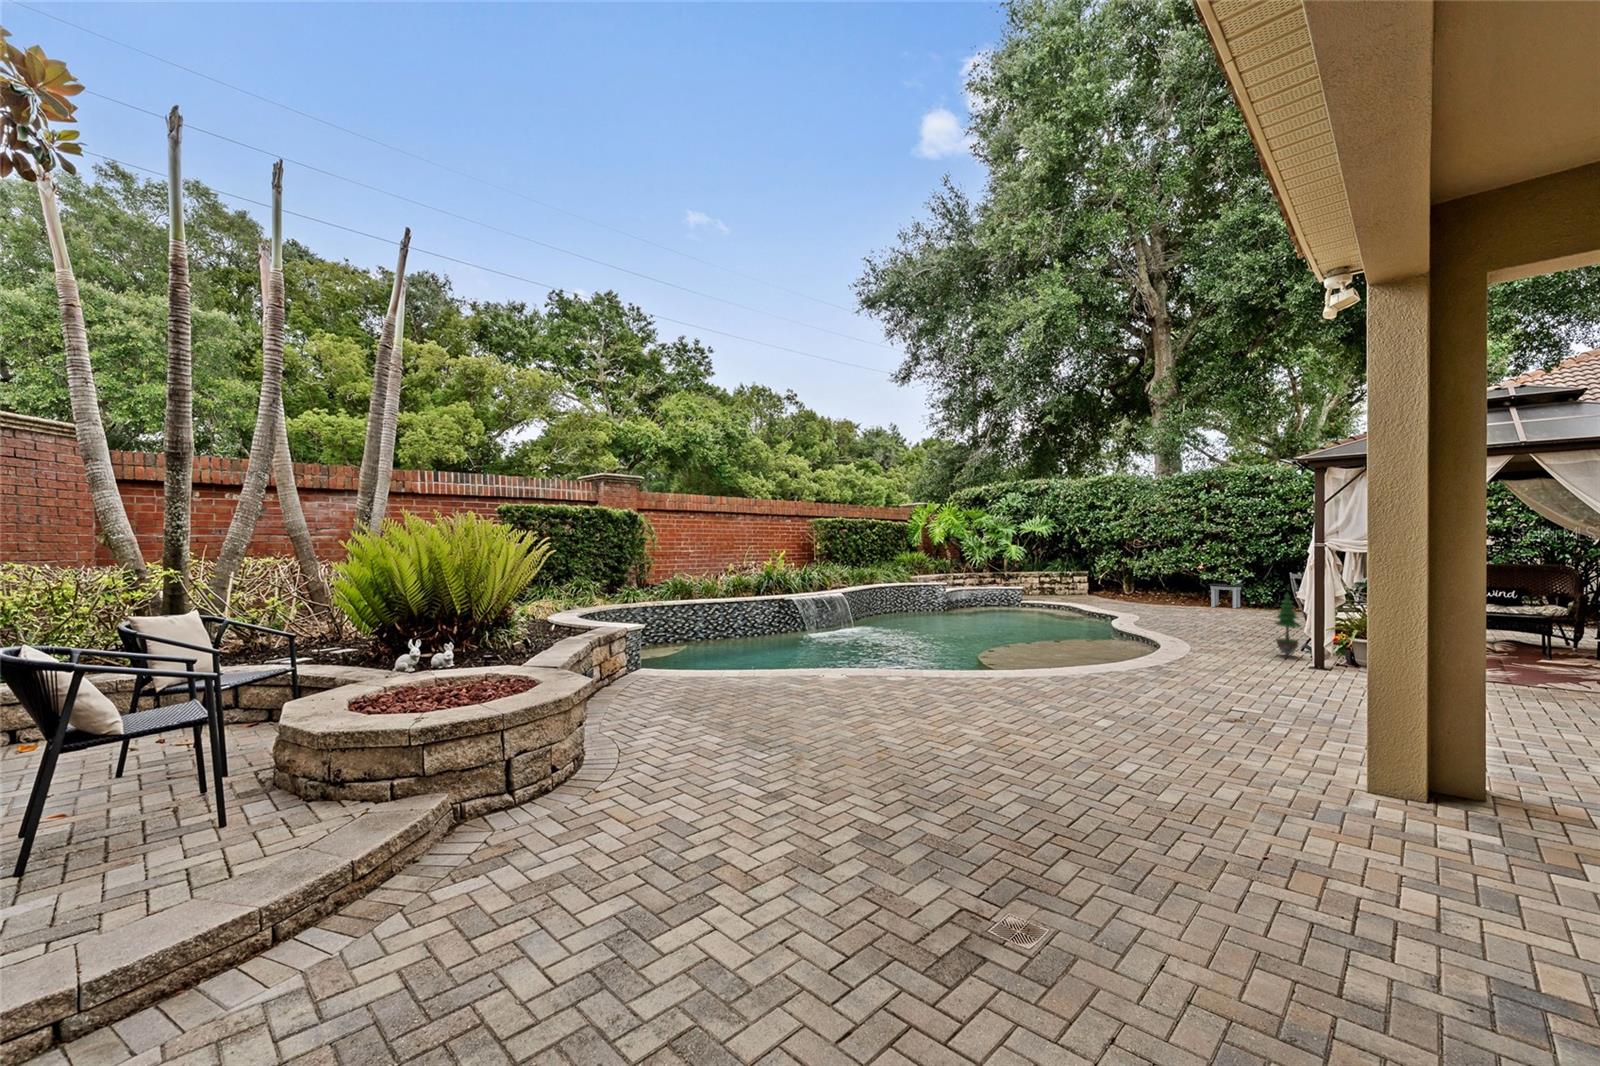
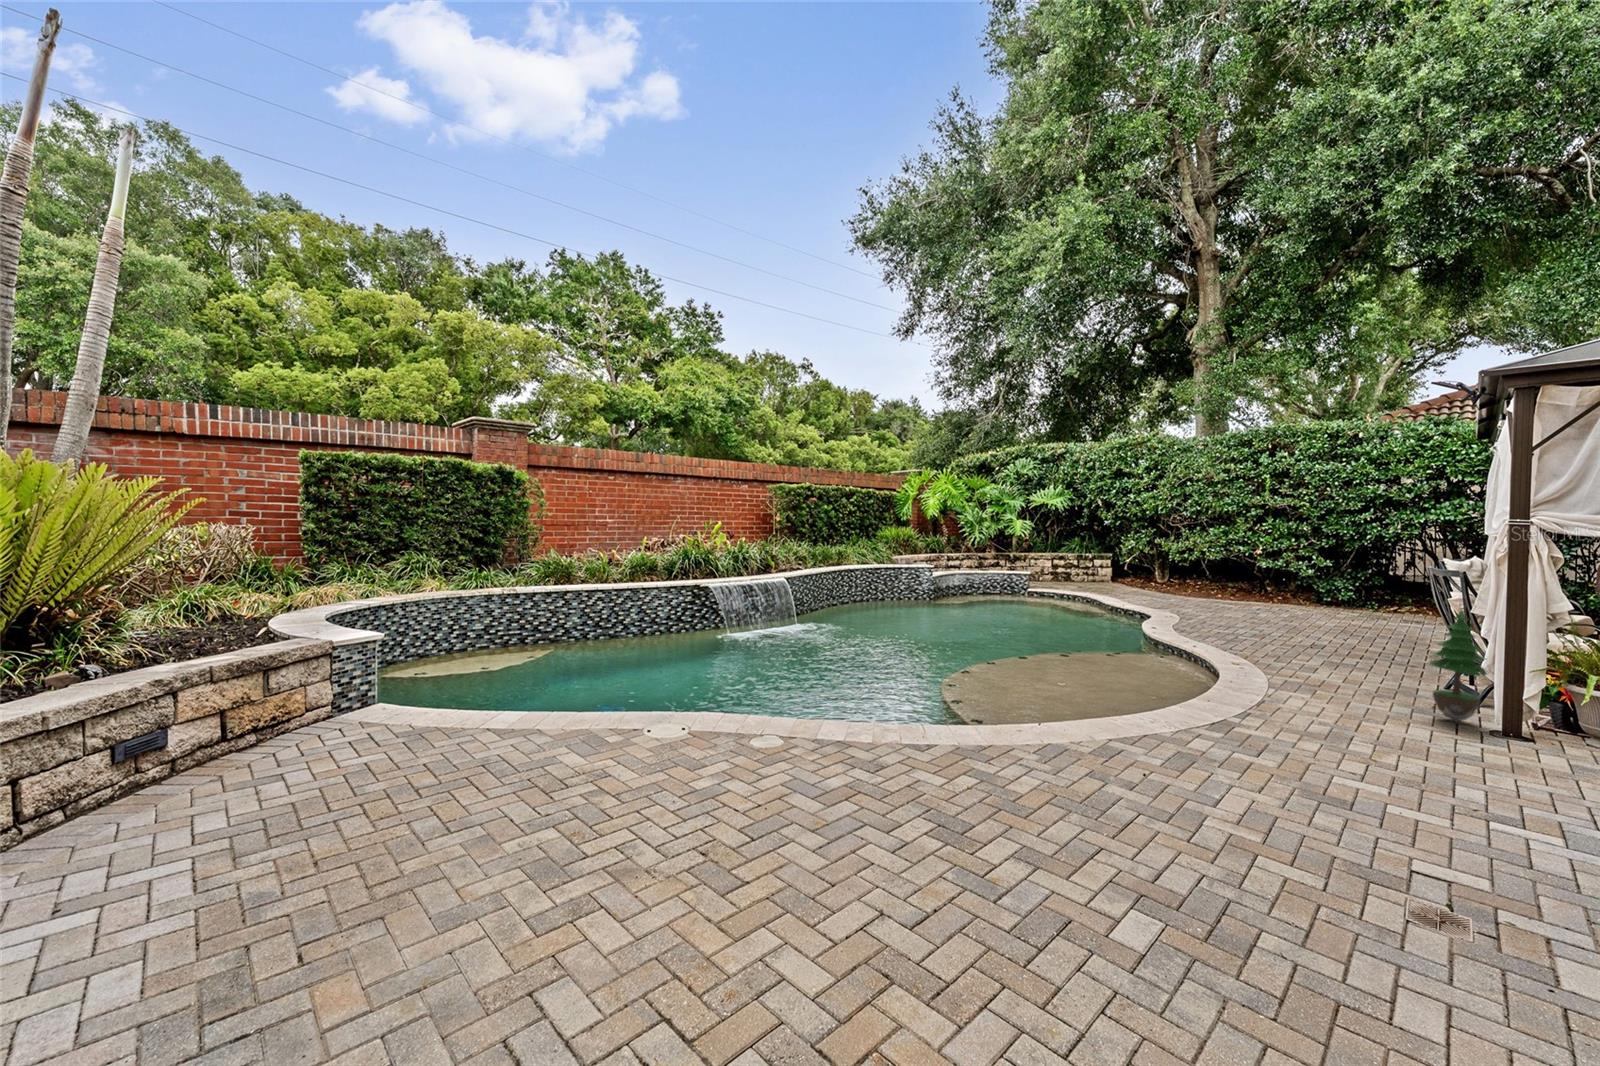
round table: present [1209,584,1243,609] -> none [1272,575,1322,609]

